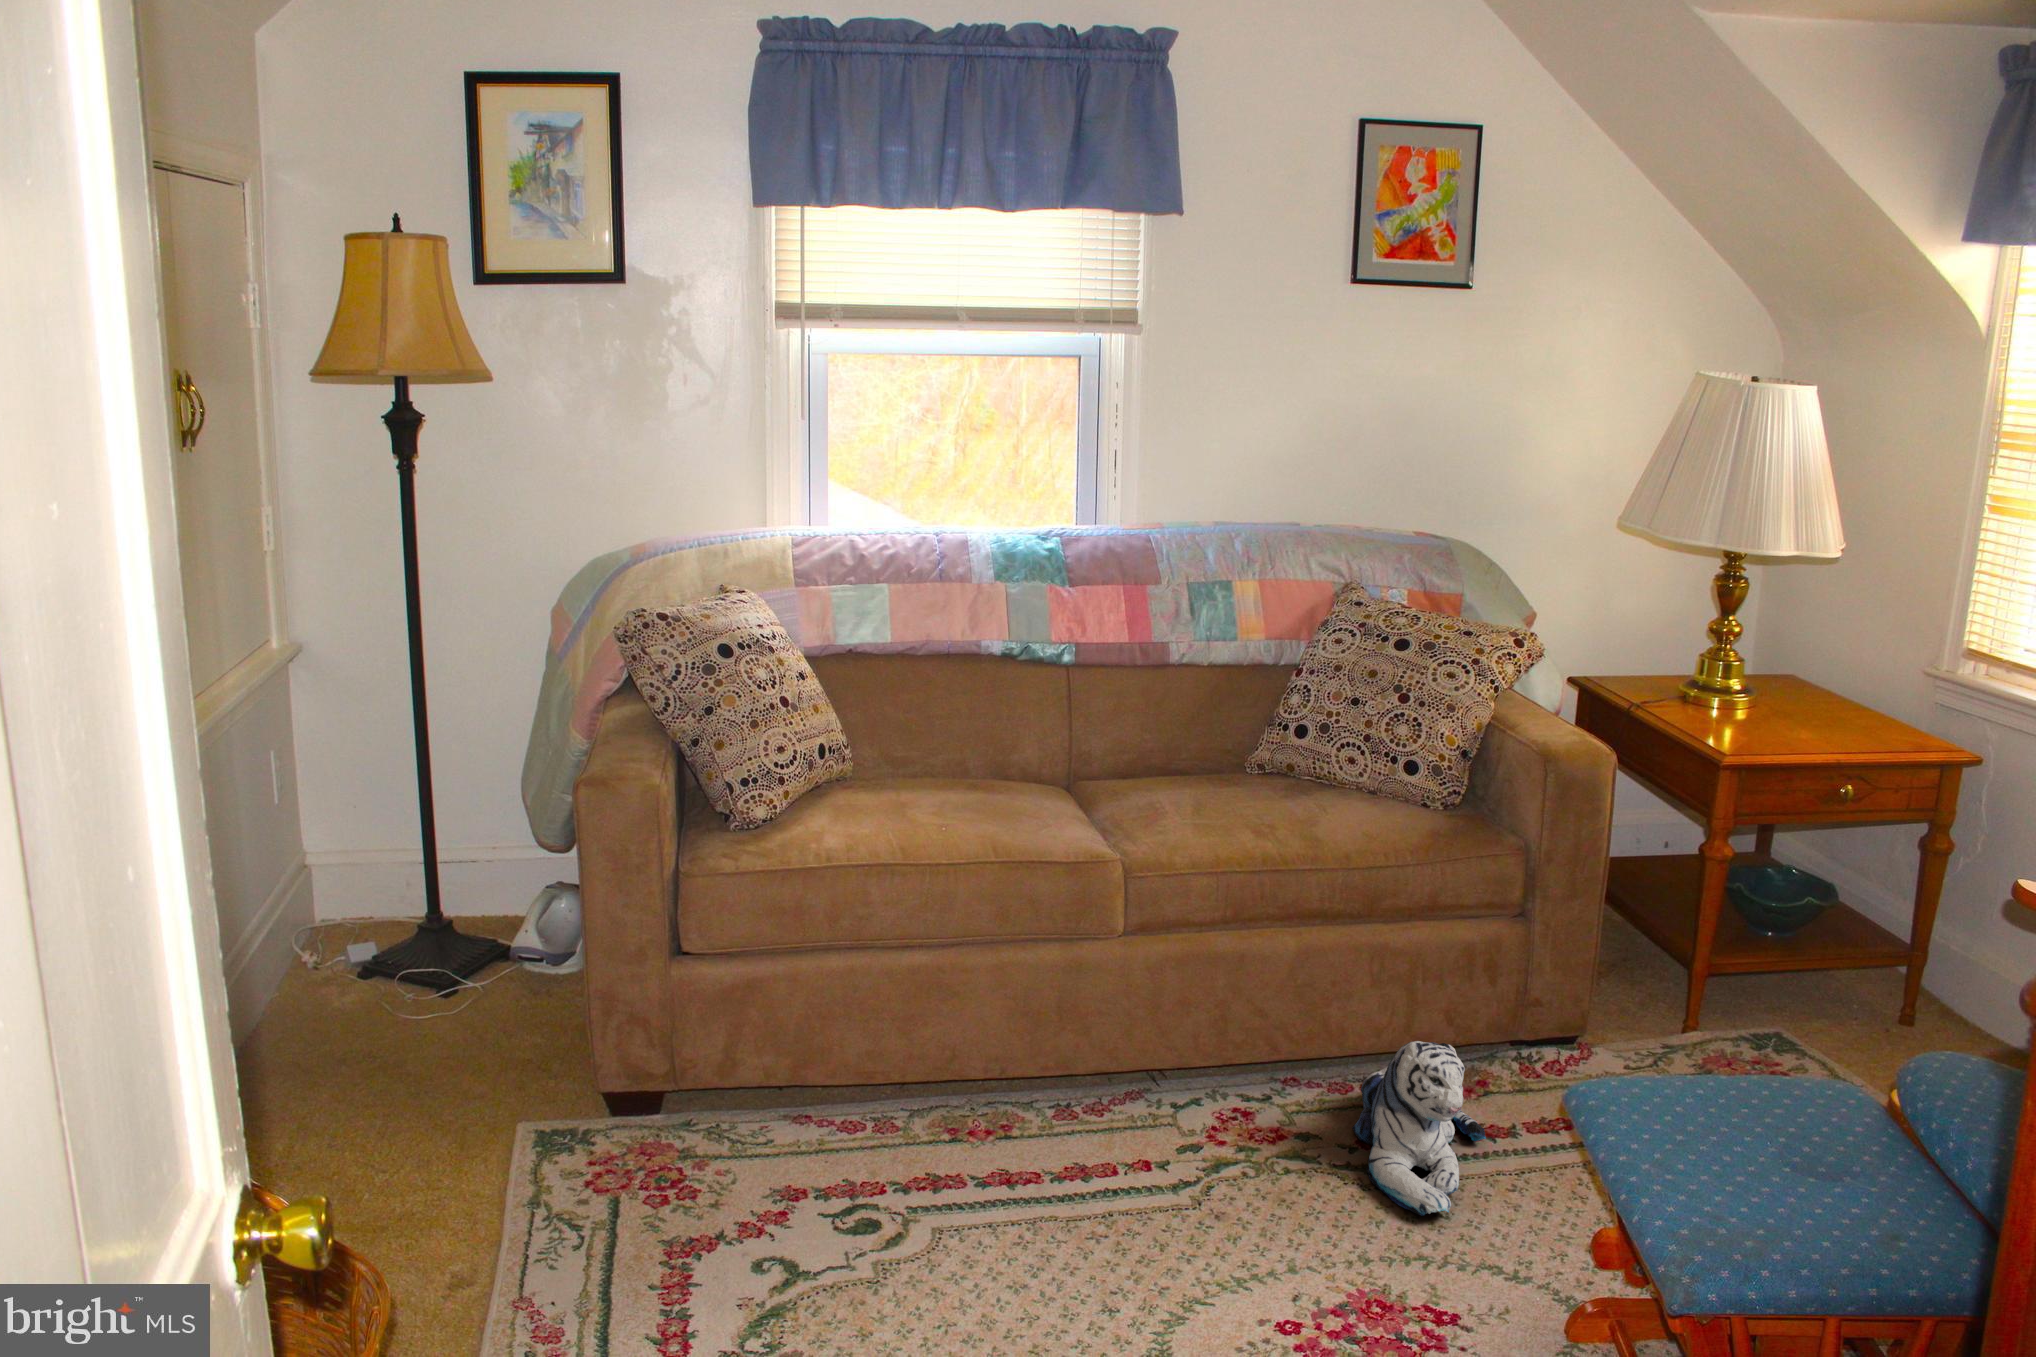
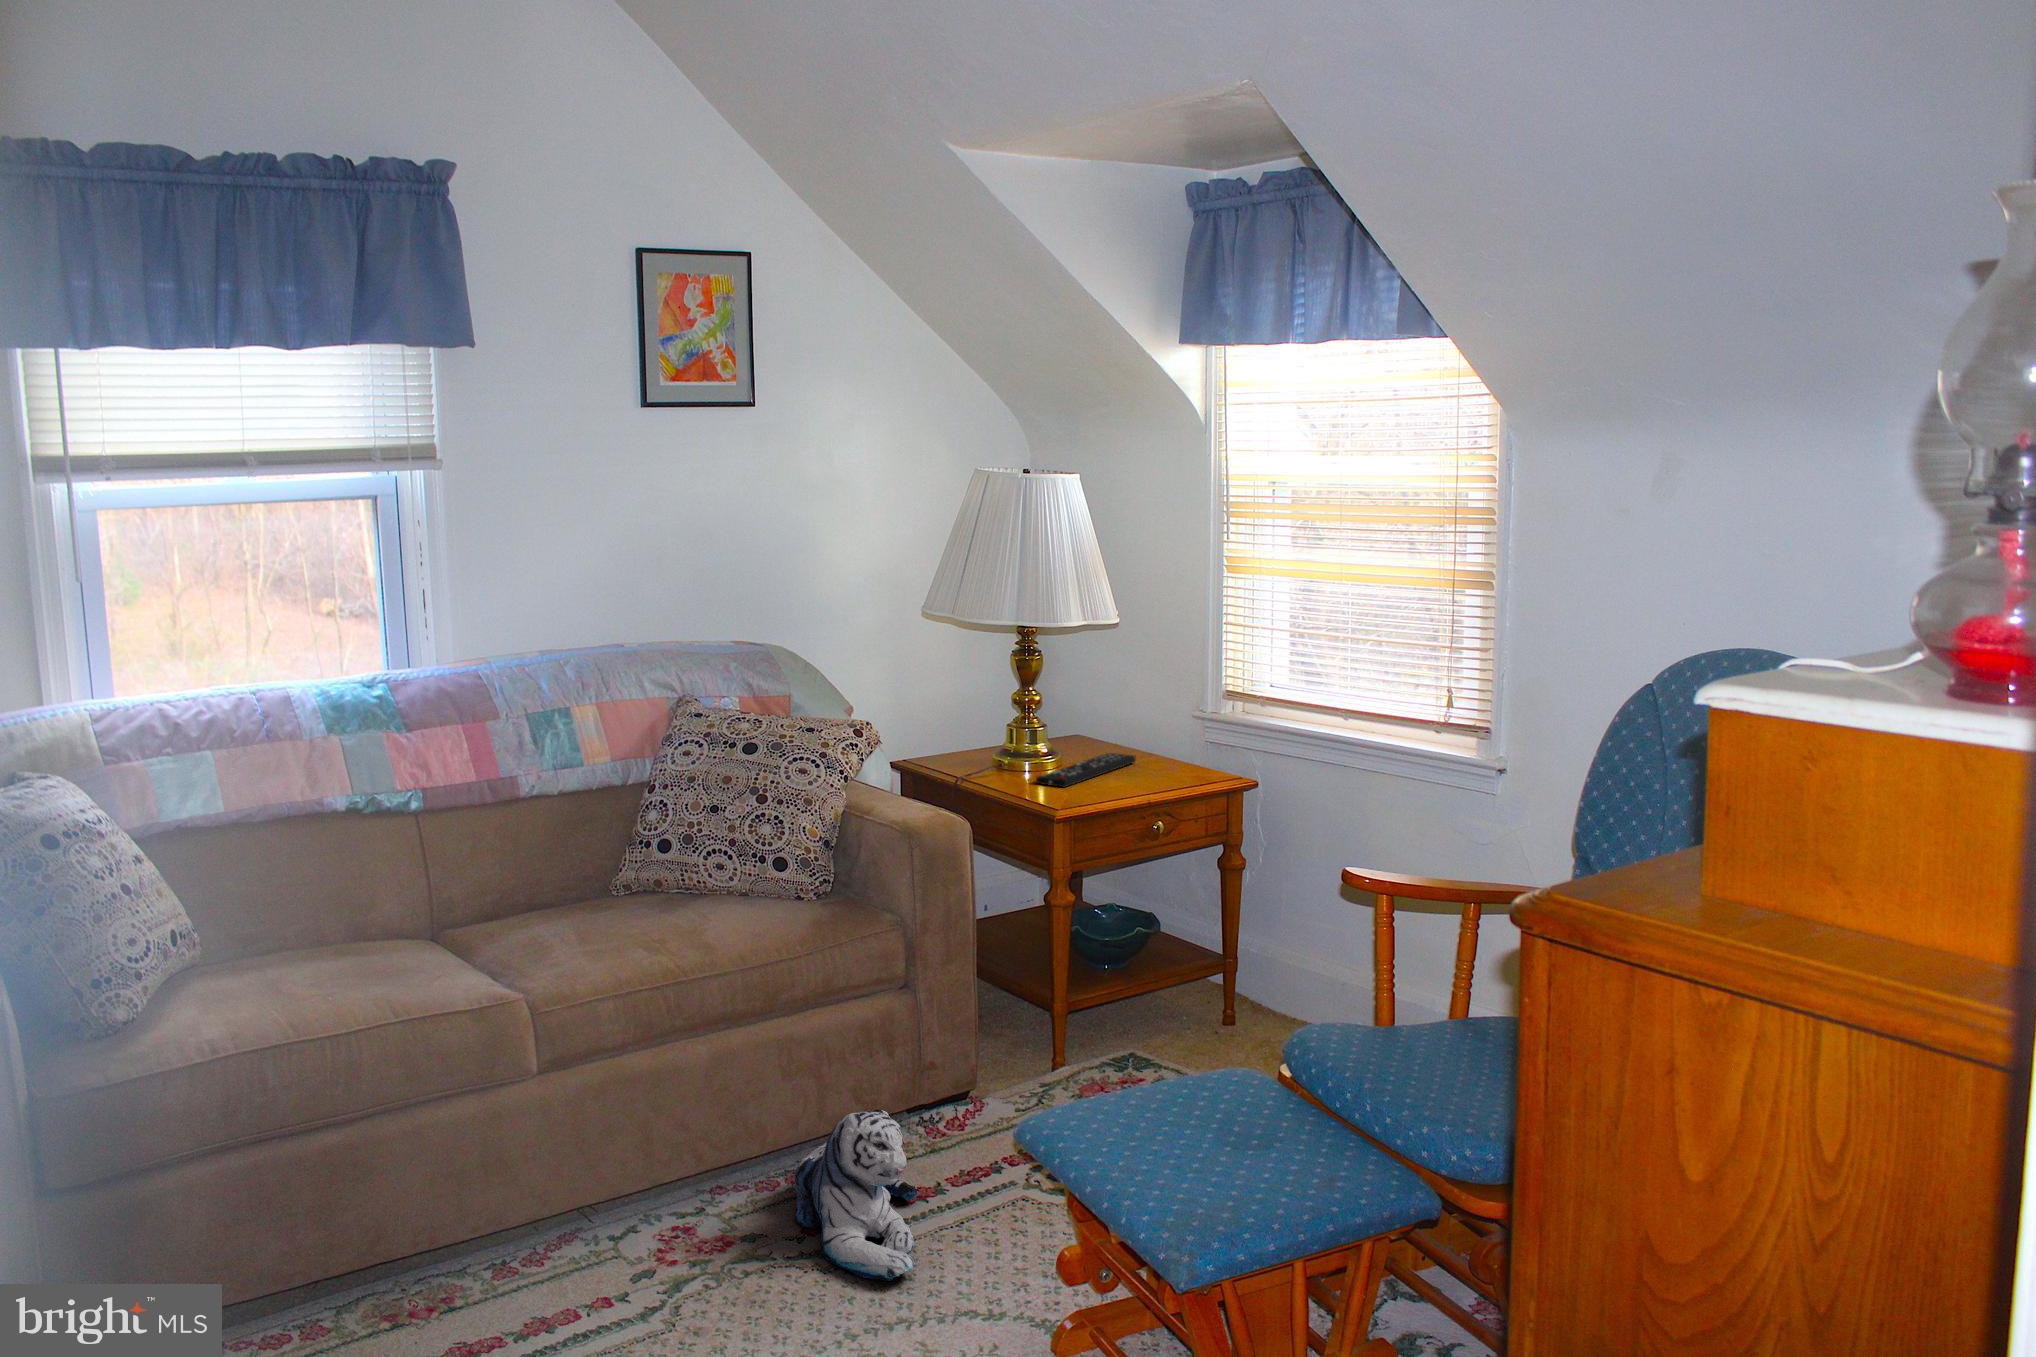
remote control: none [1734,690,1879,727] -> present [1036,753,1136,787]

